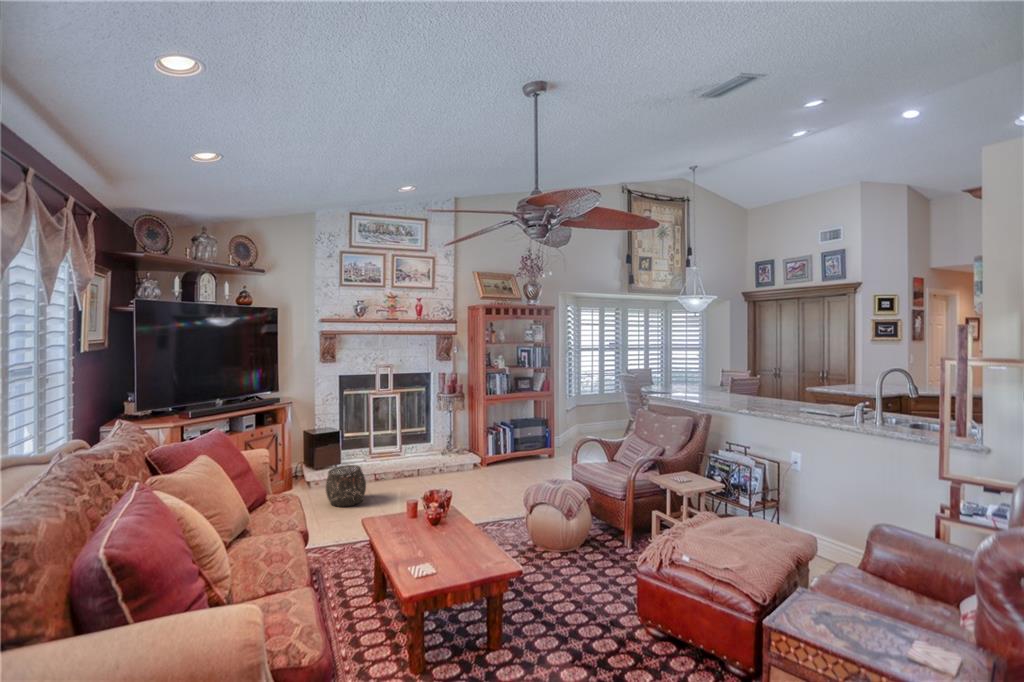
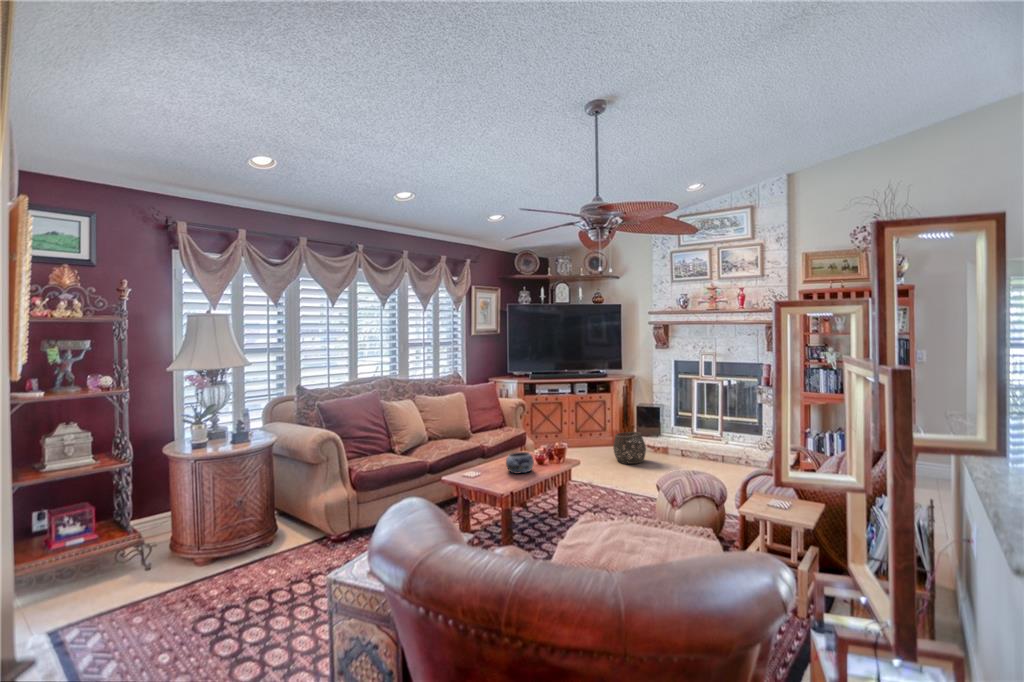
decorative bowl: none [411,513,450,548] -> present [506,452,534,474]

